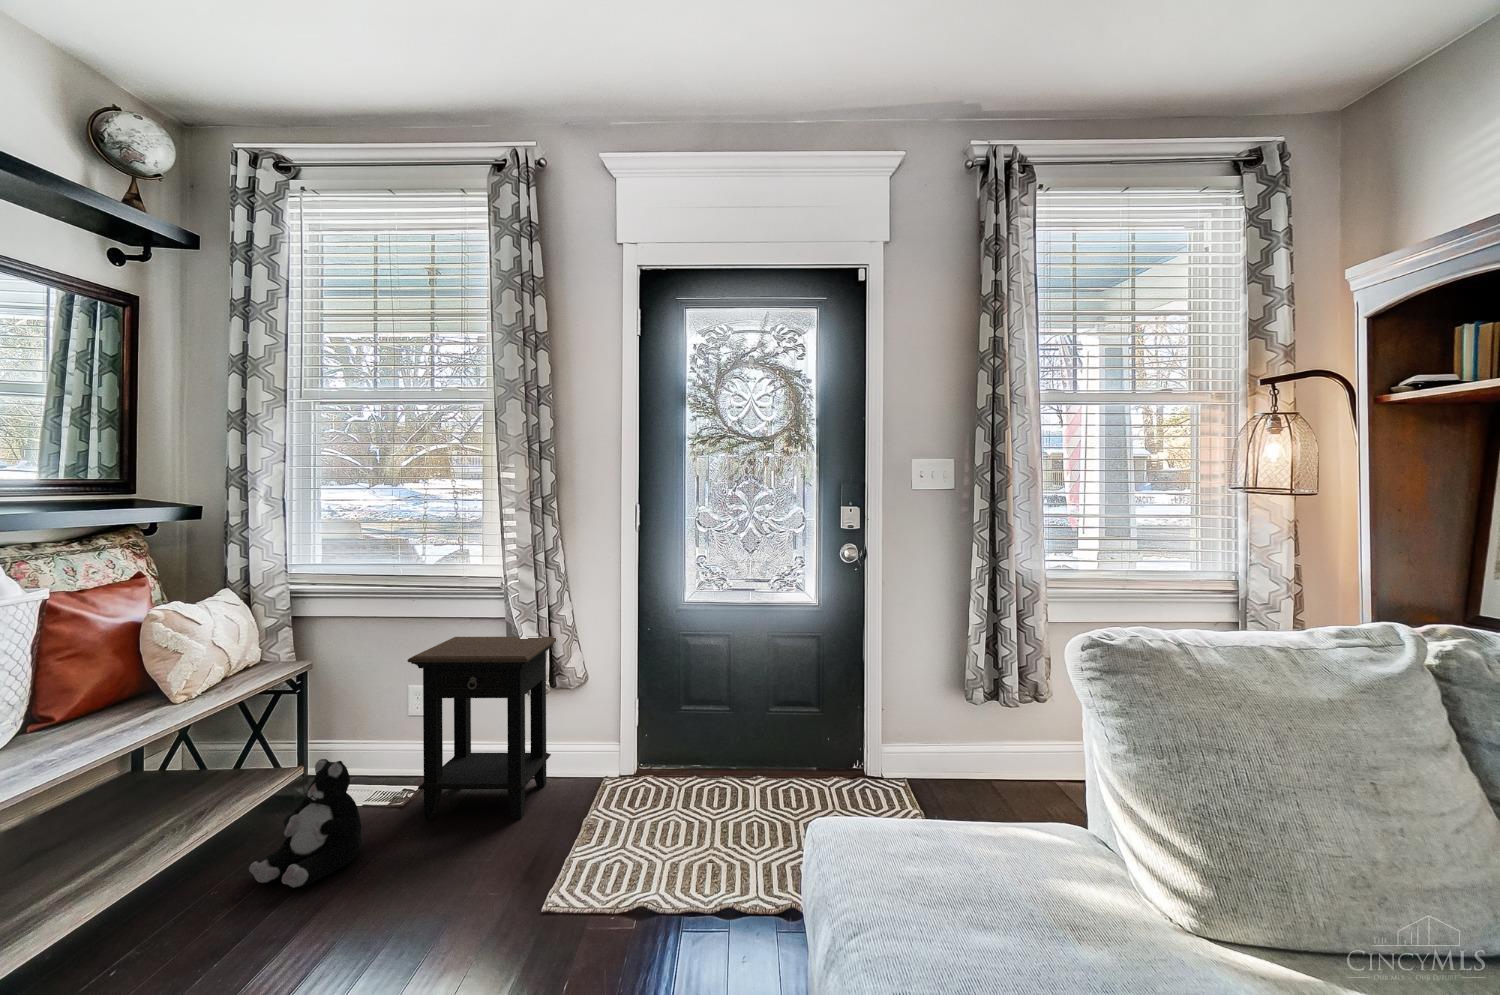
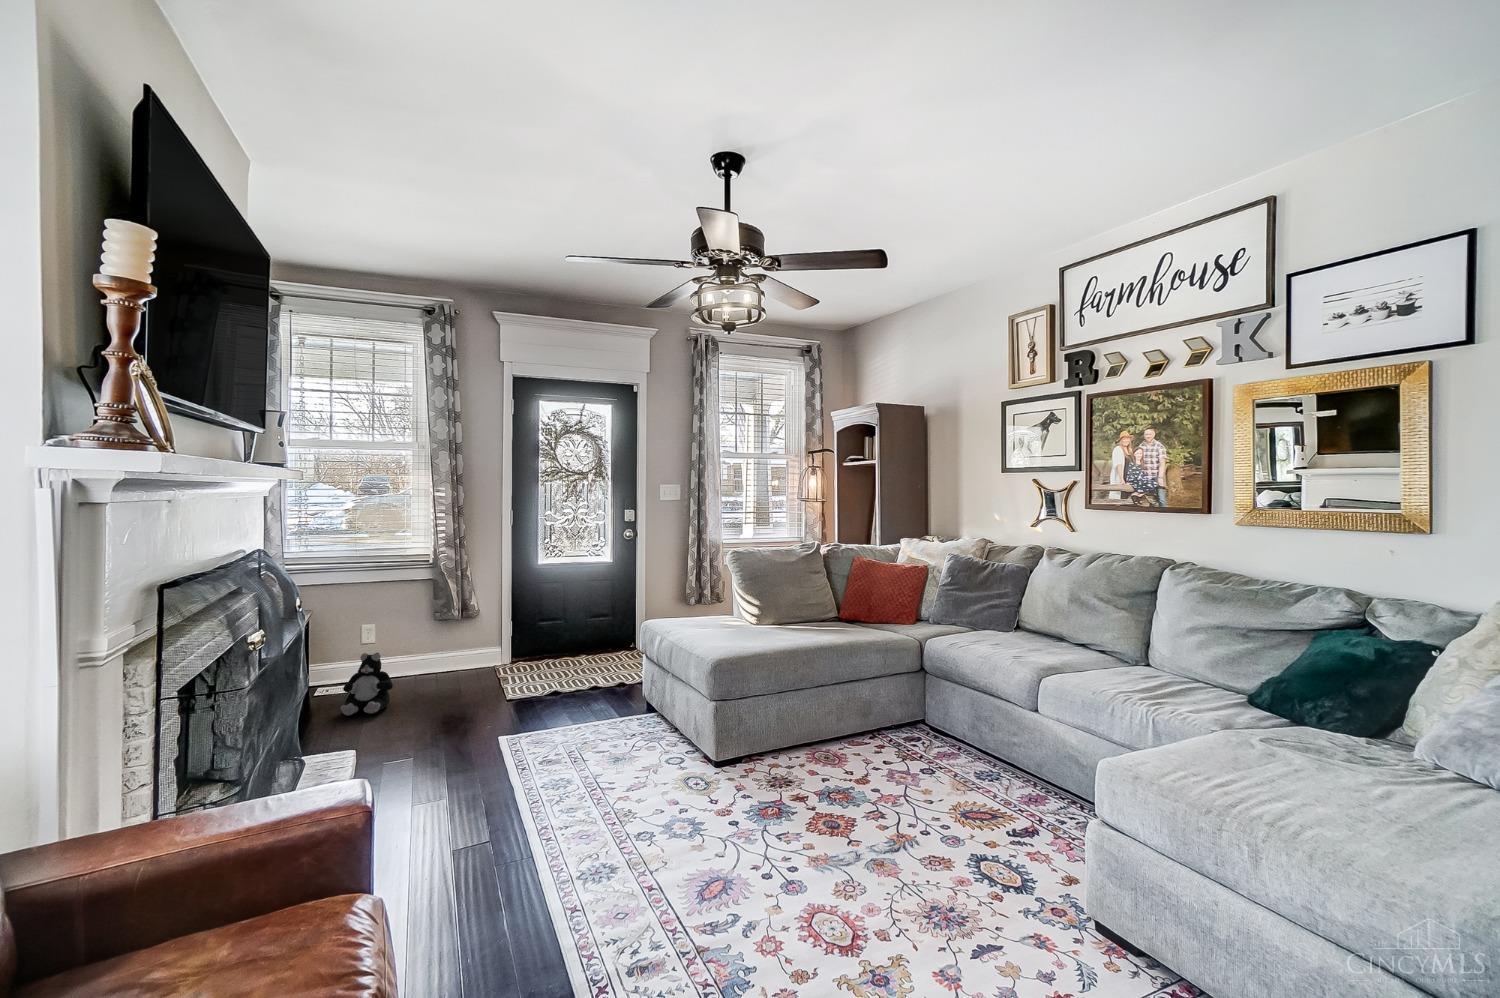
side table: present [407,637,556,819] -> none [397,587,471,689]

